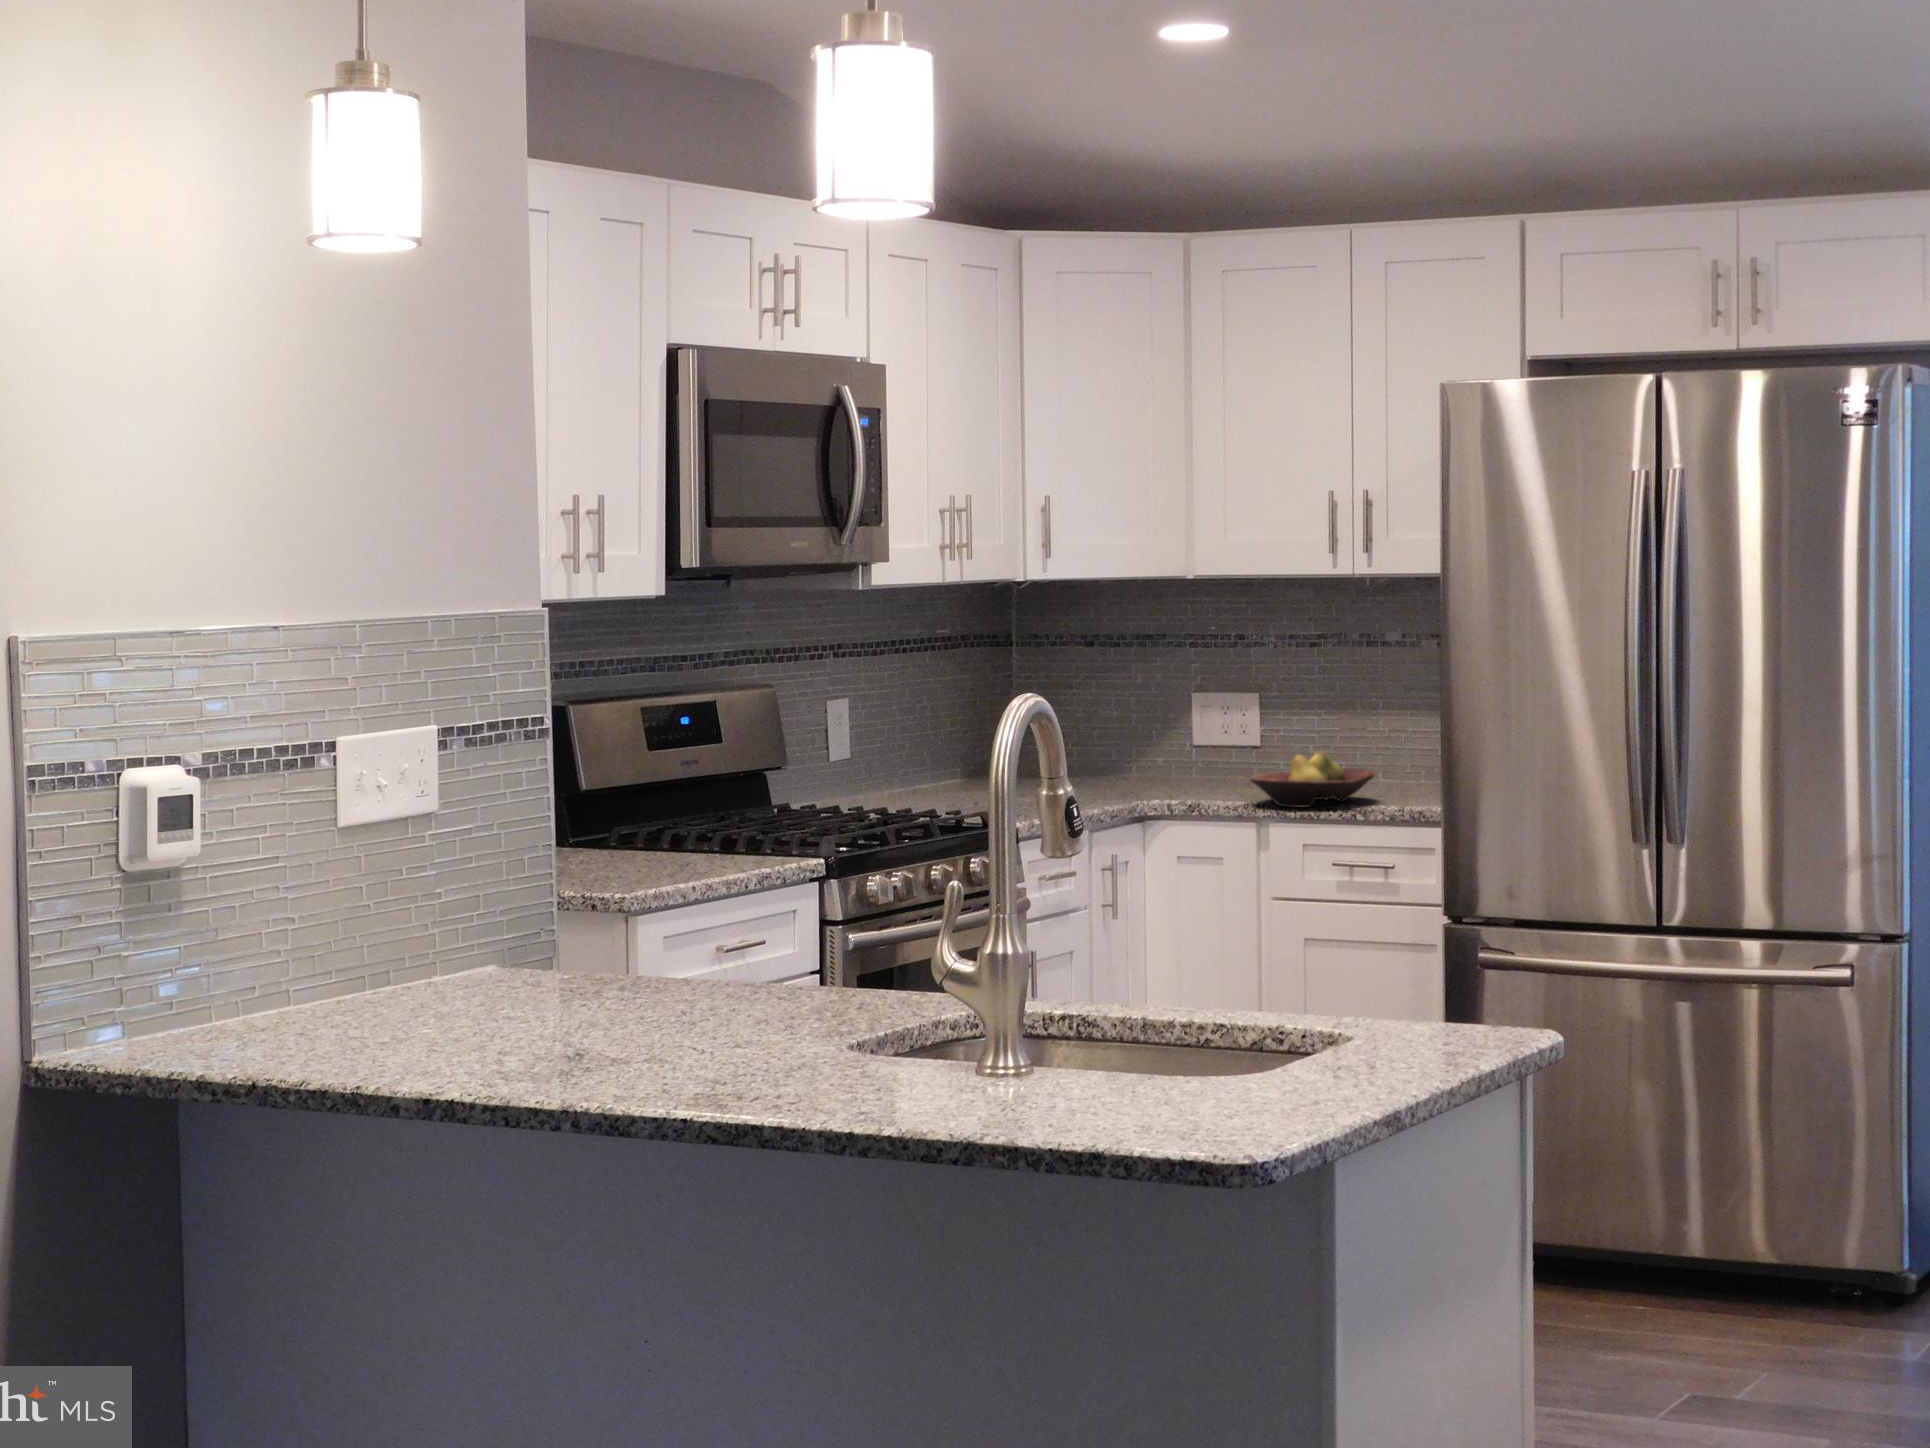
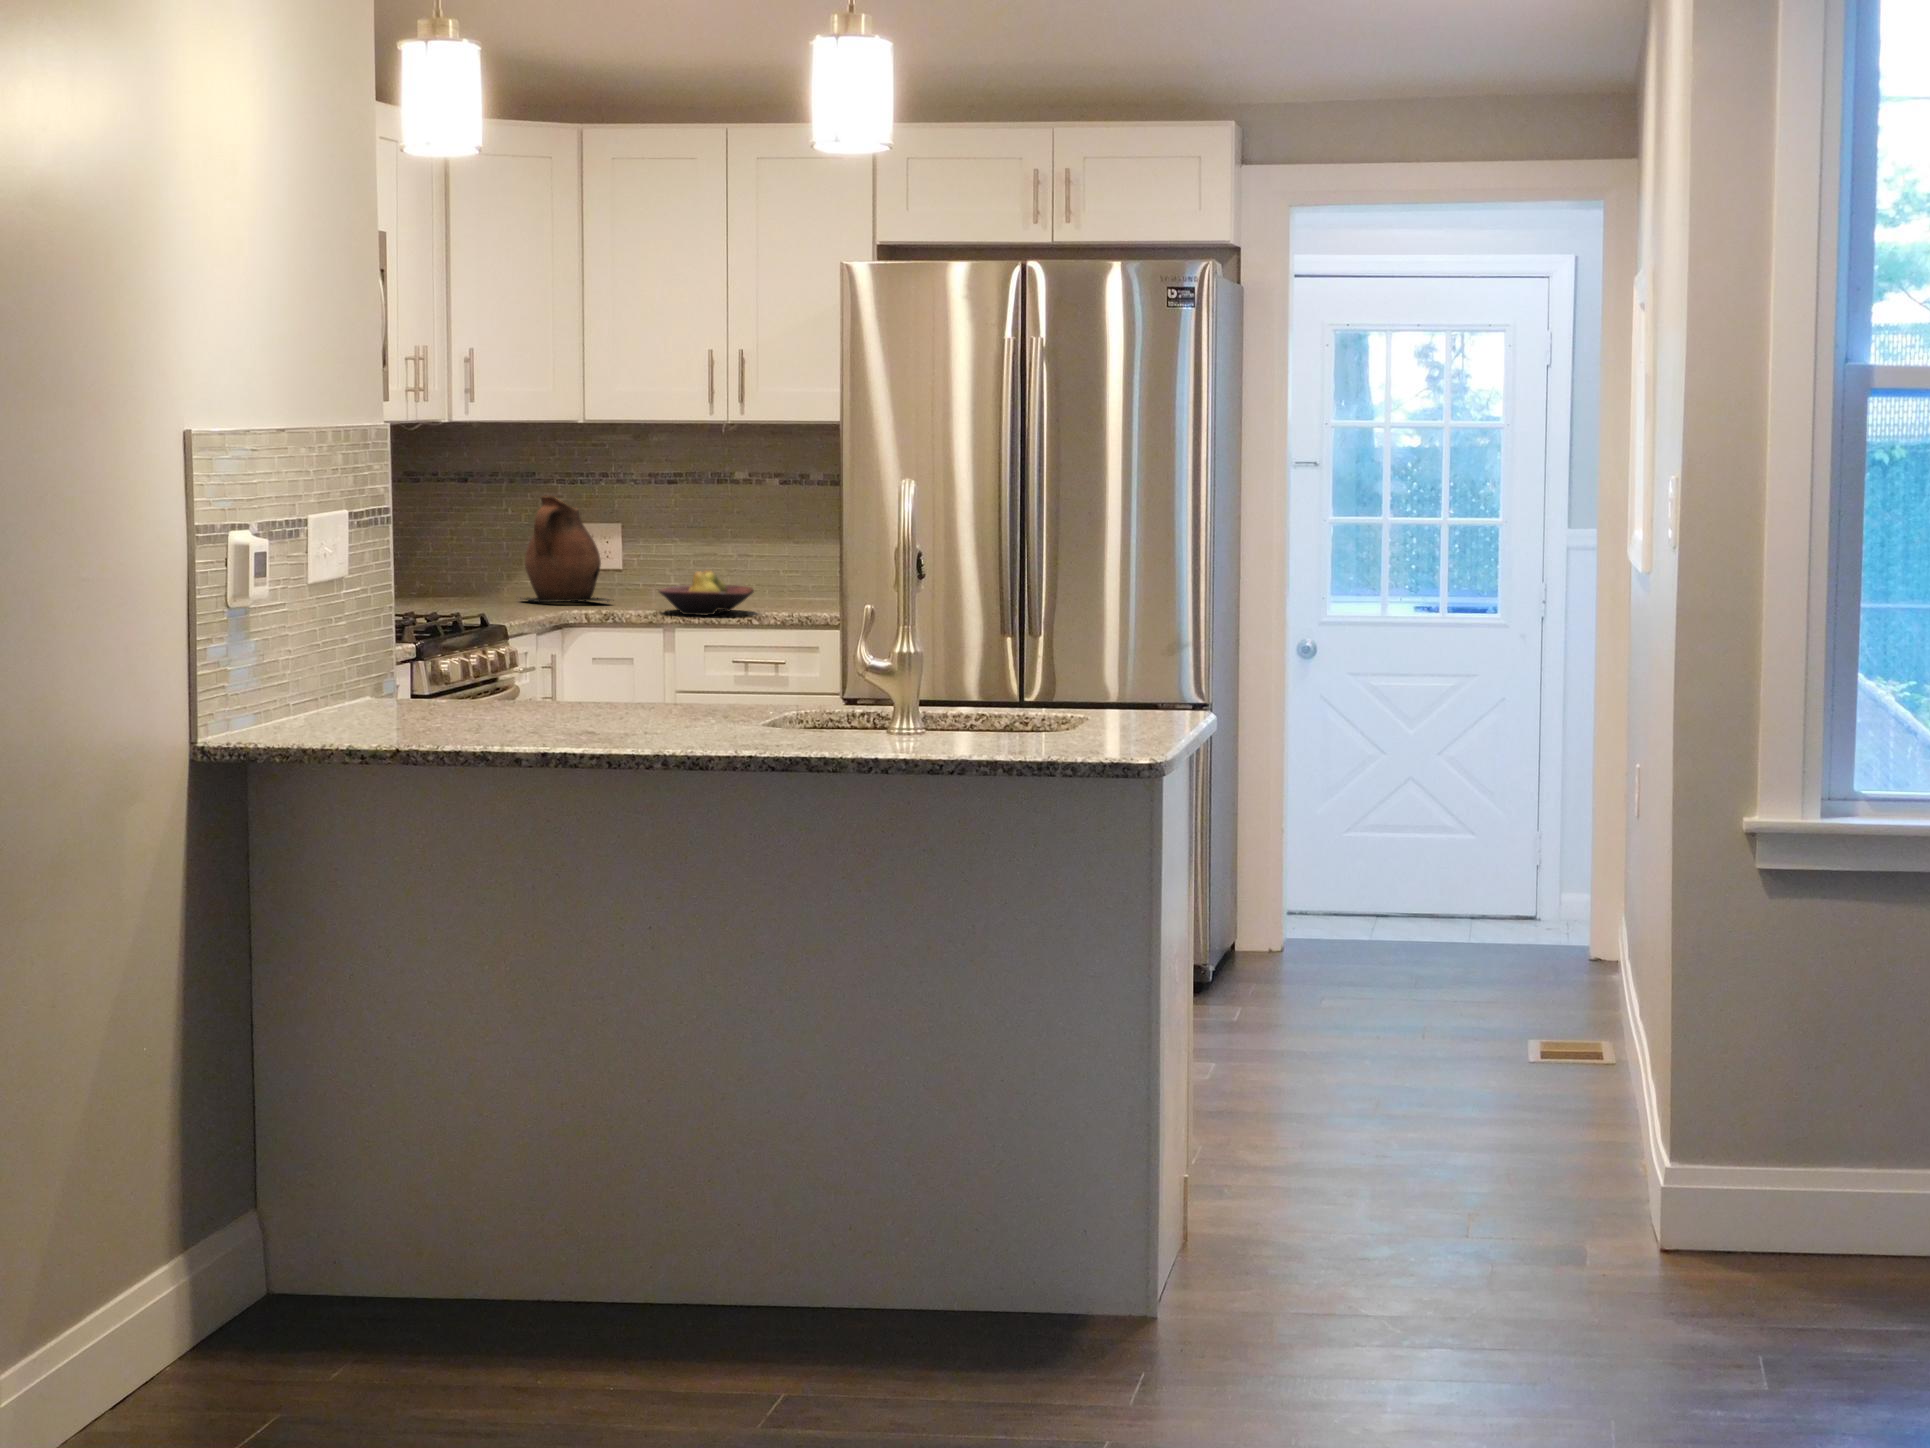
ceramic pitcher: none [1121,666,1228,788] -> present [520,496,614,602]

